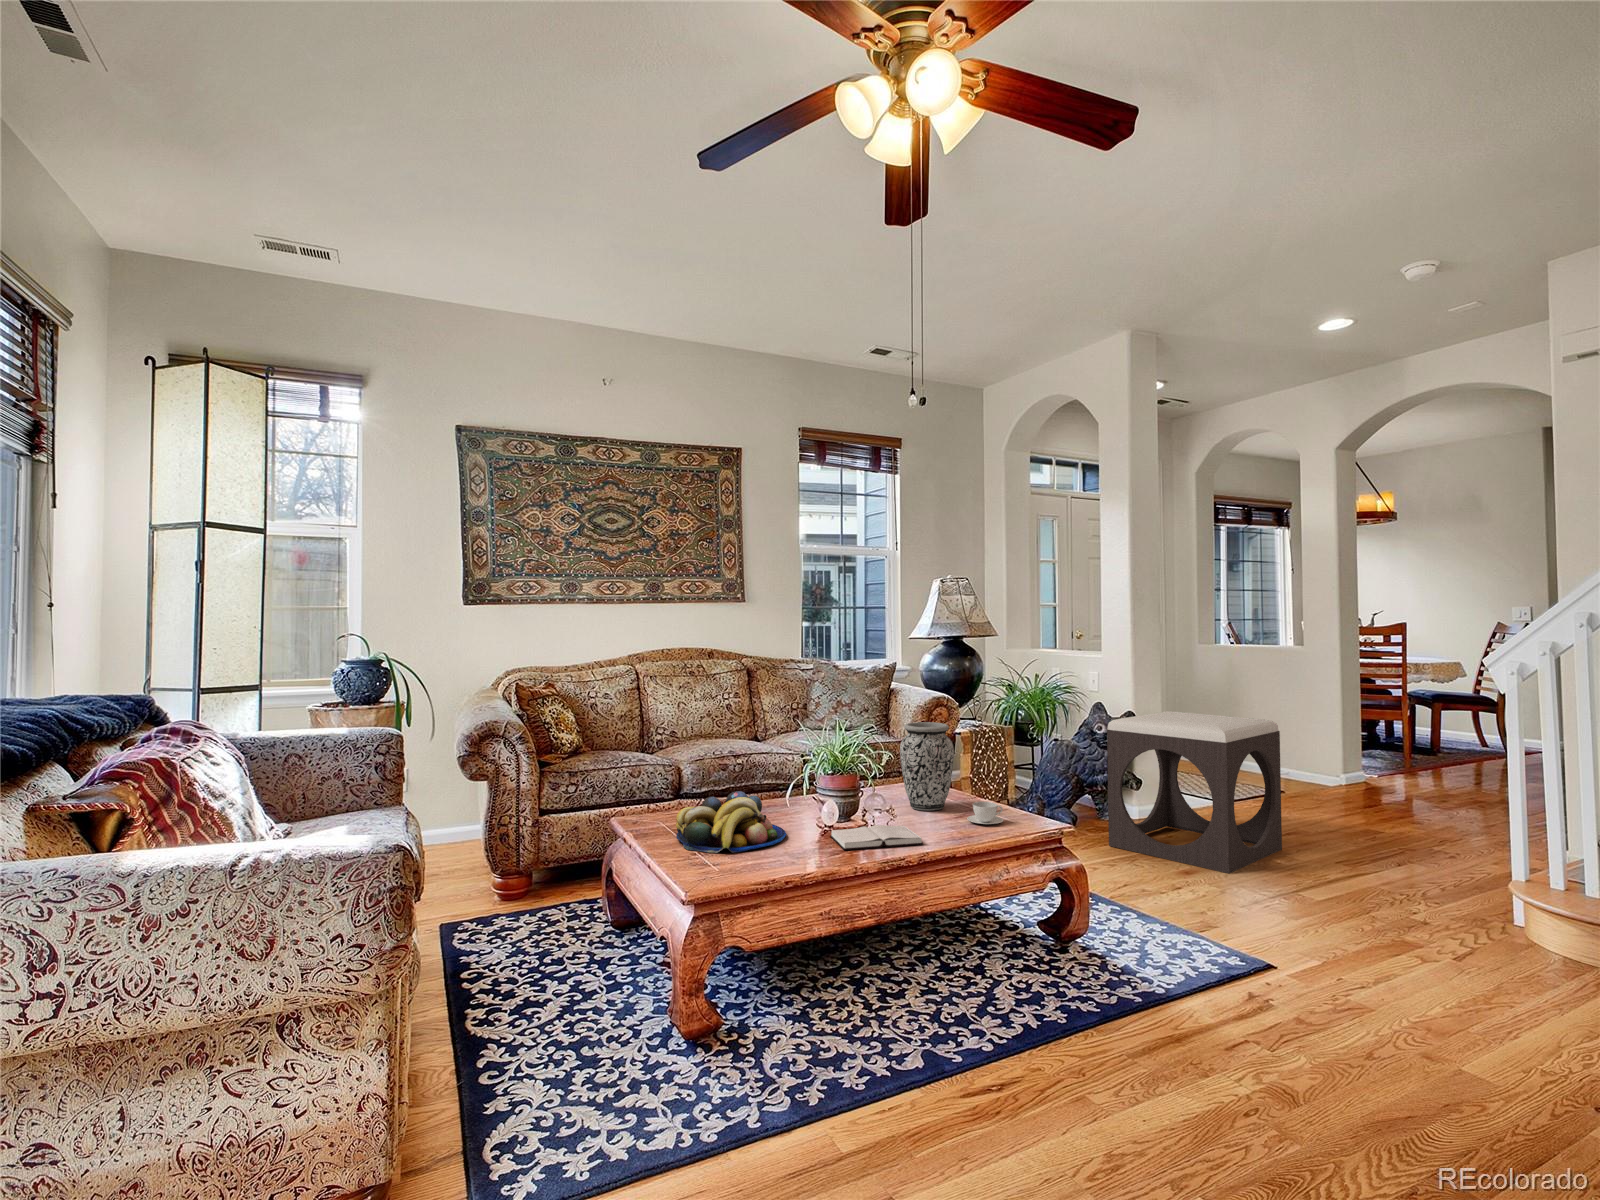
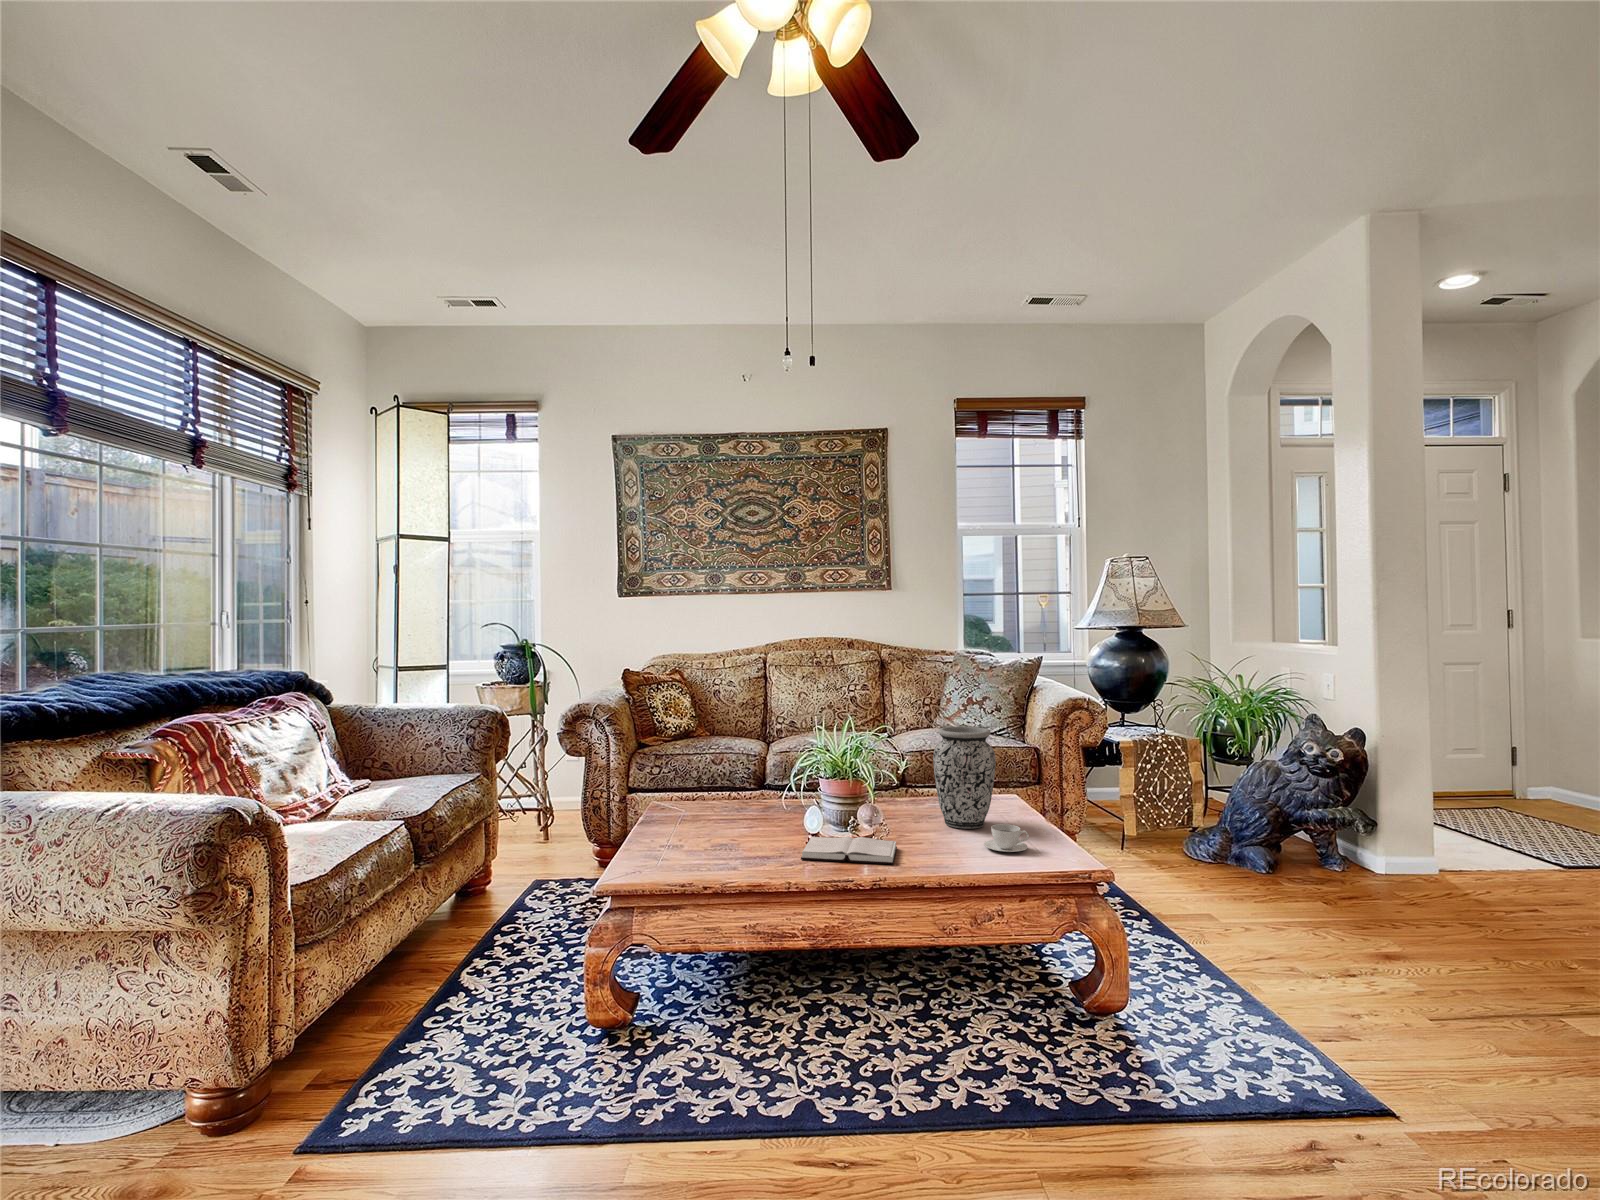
footstool: present [1107,711,1282,873] -> none [1283,734,1565,963]
fruit bowl: present [676,791,786,853] -> none [657,785,774,847]

